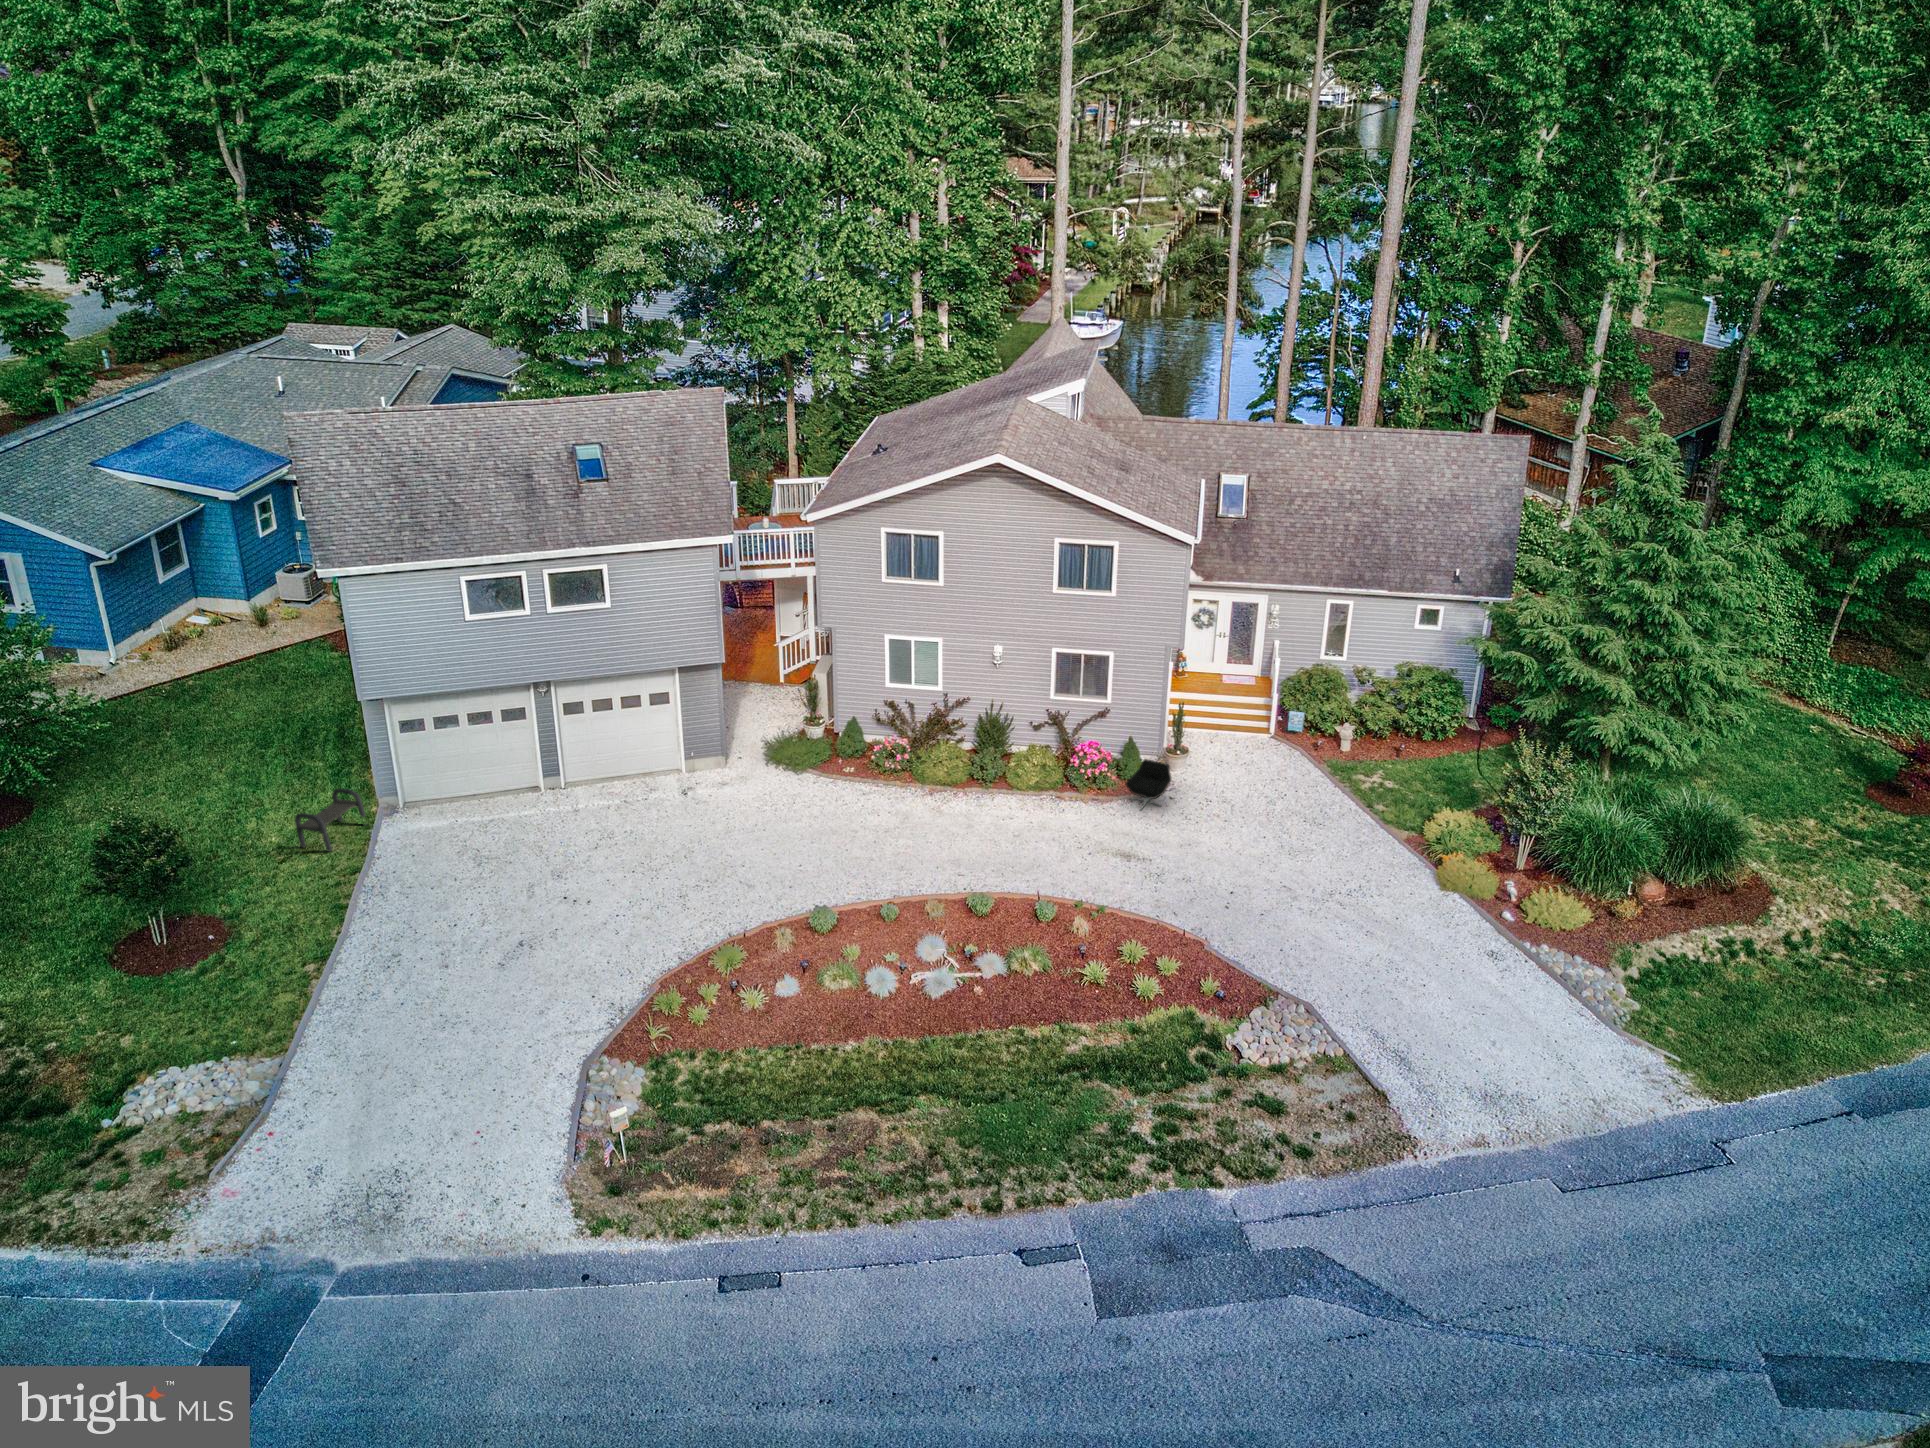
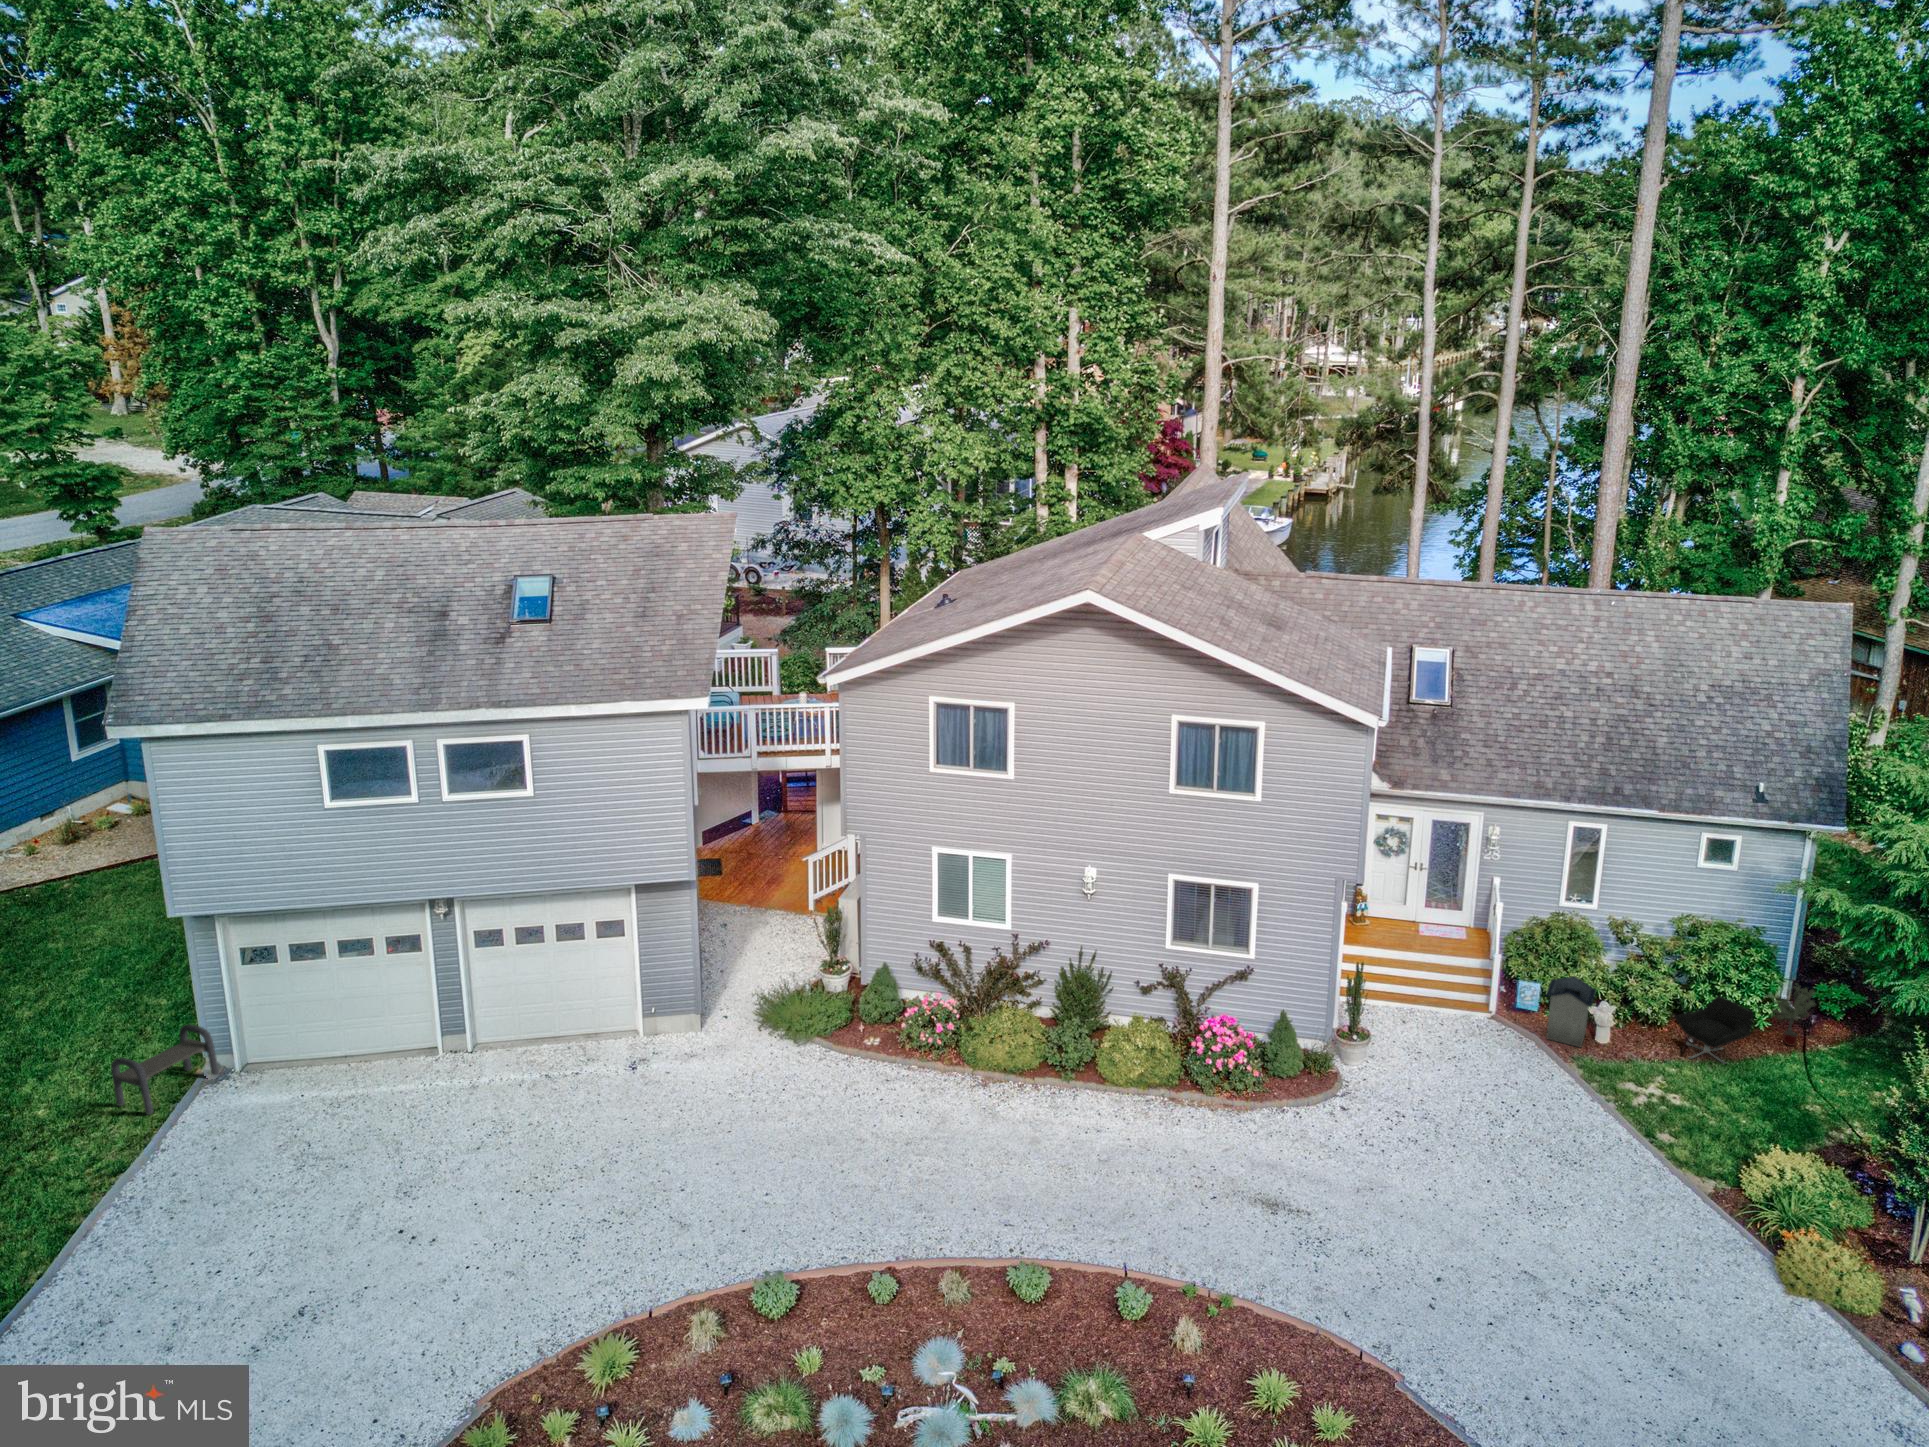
potted tree: none [1451,702,1480,743] -> present [1773,986,1816,1046]
trash can: none [1307,705,1341,752] -> present [1545,976,1596,1047]
lounge chair: present [1125,759,1171,809] -> present [1676,995,1753,1063]

